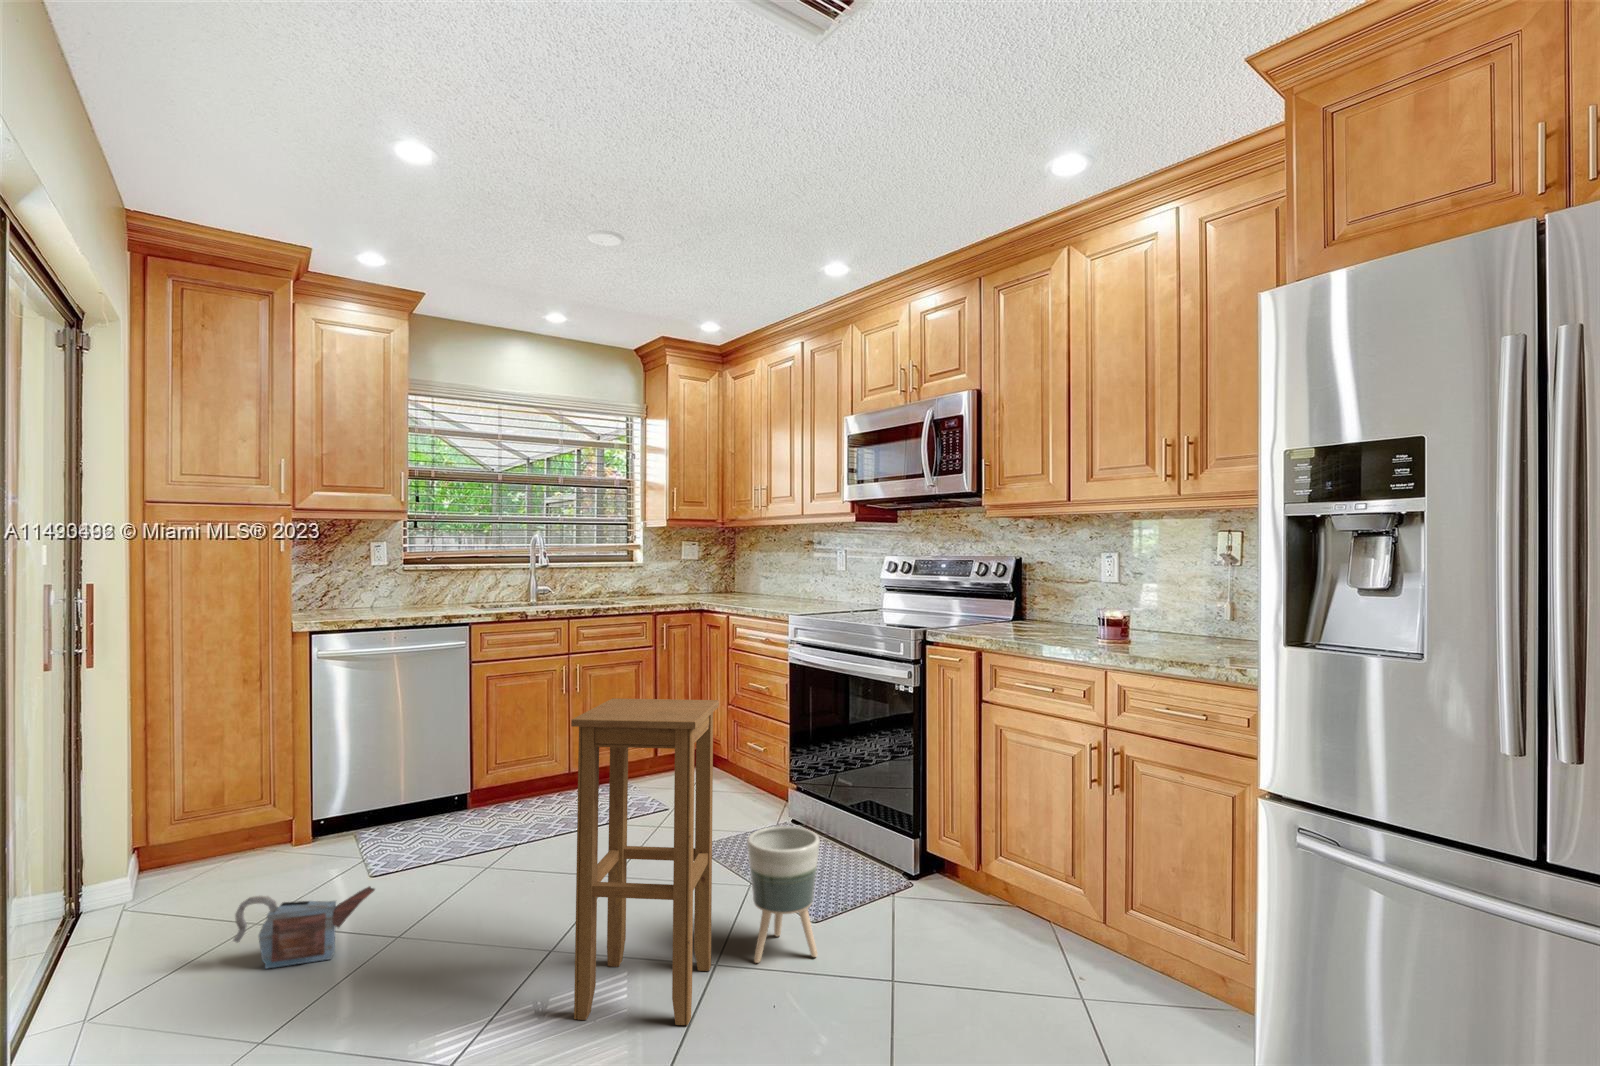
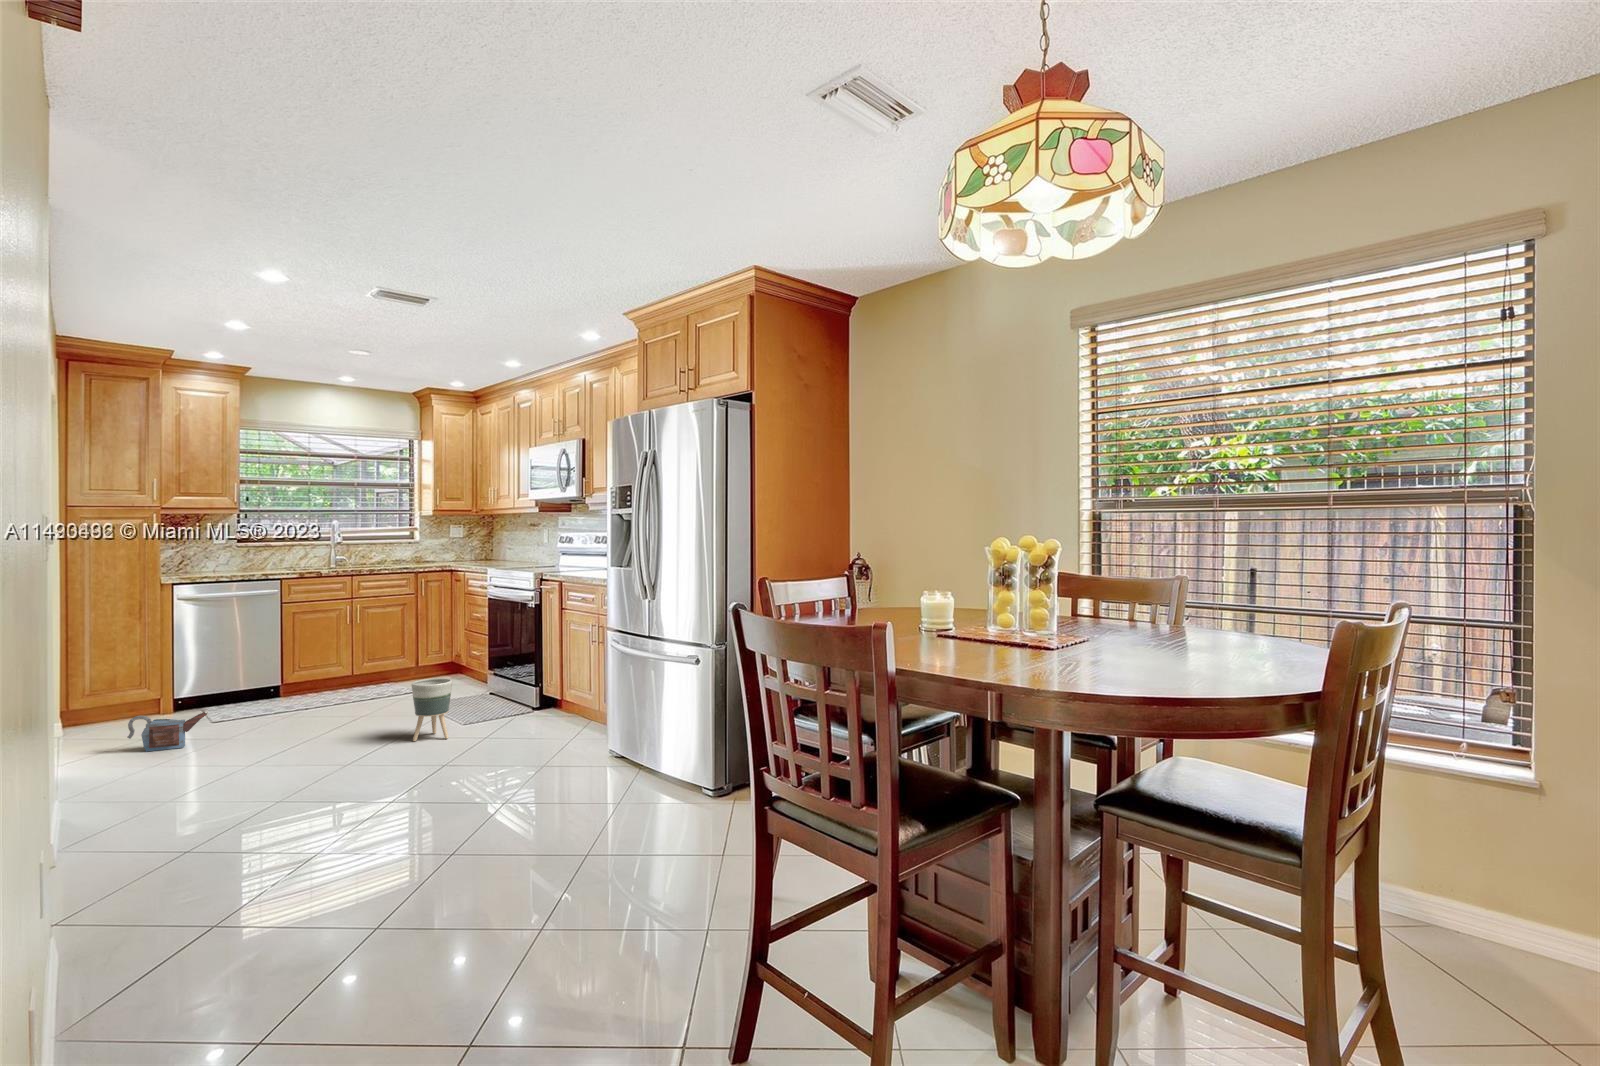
stool: present [571,698,719,1025] -> none [302,612,393,758]

